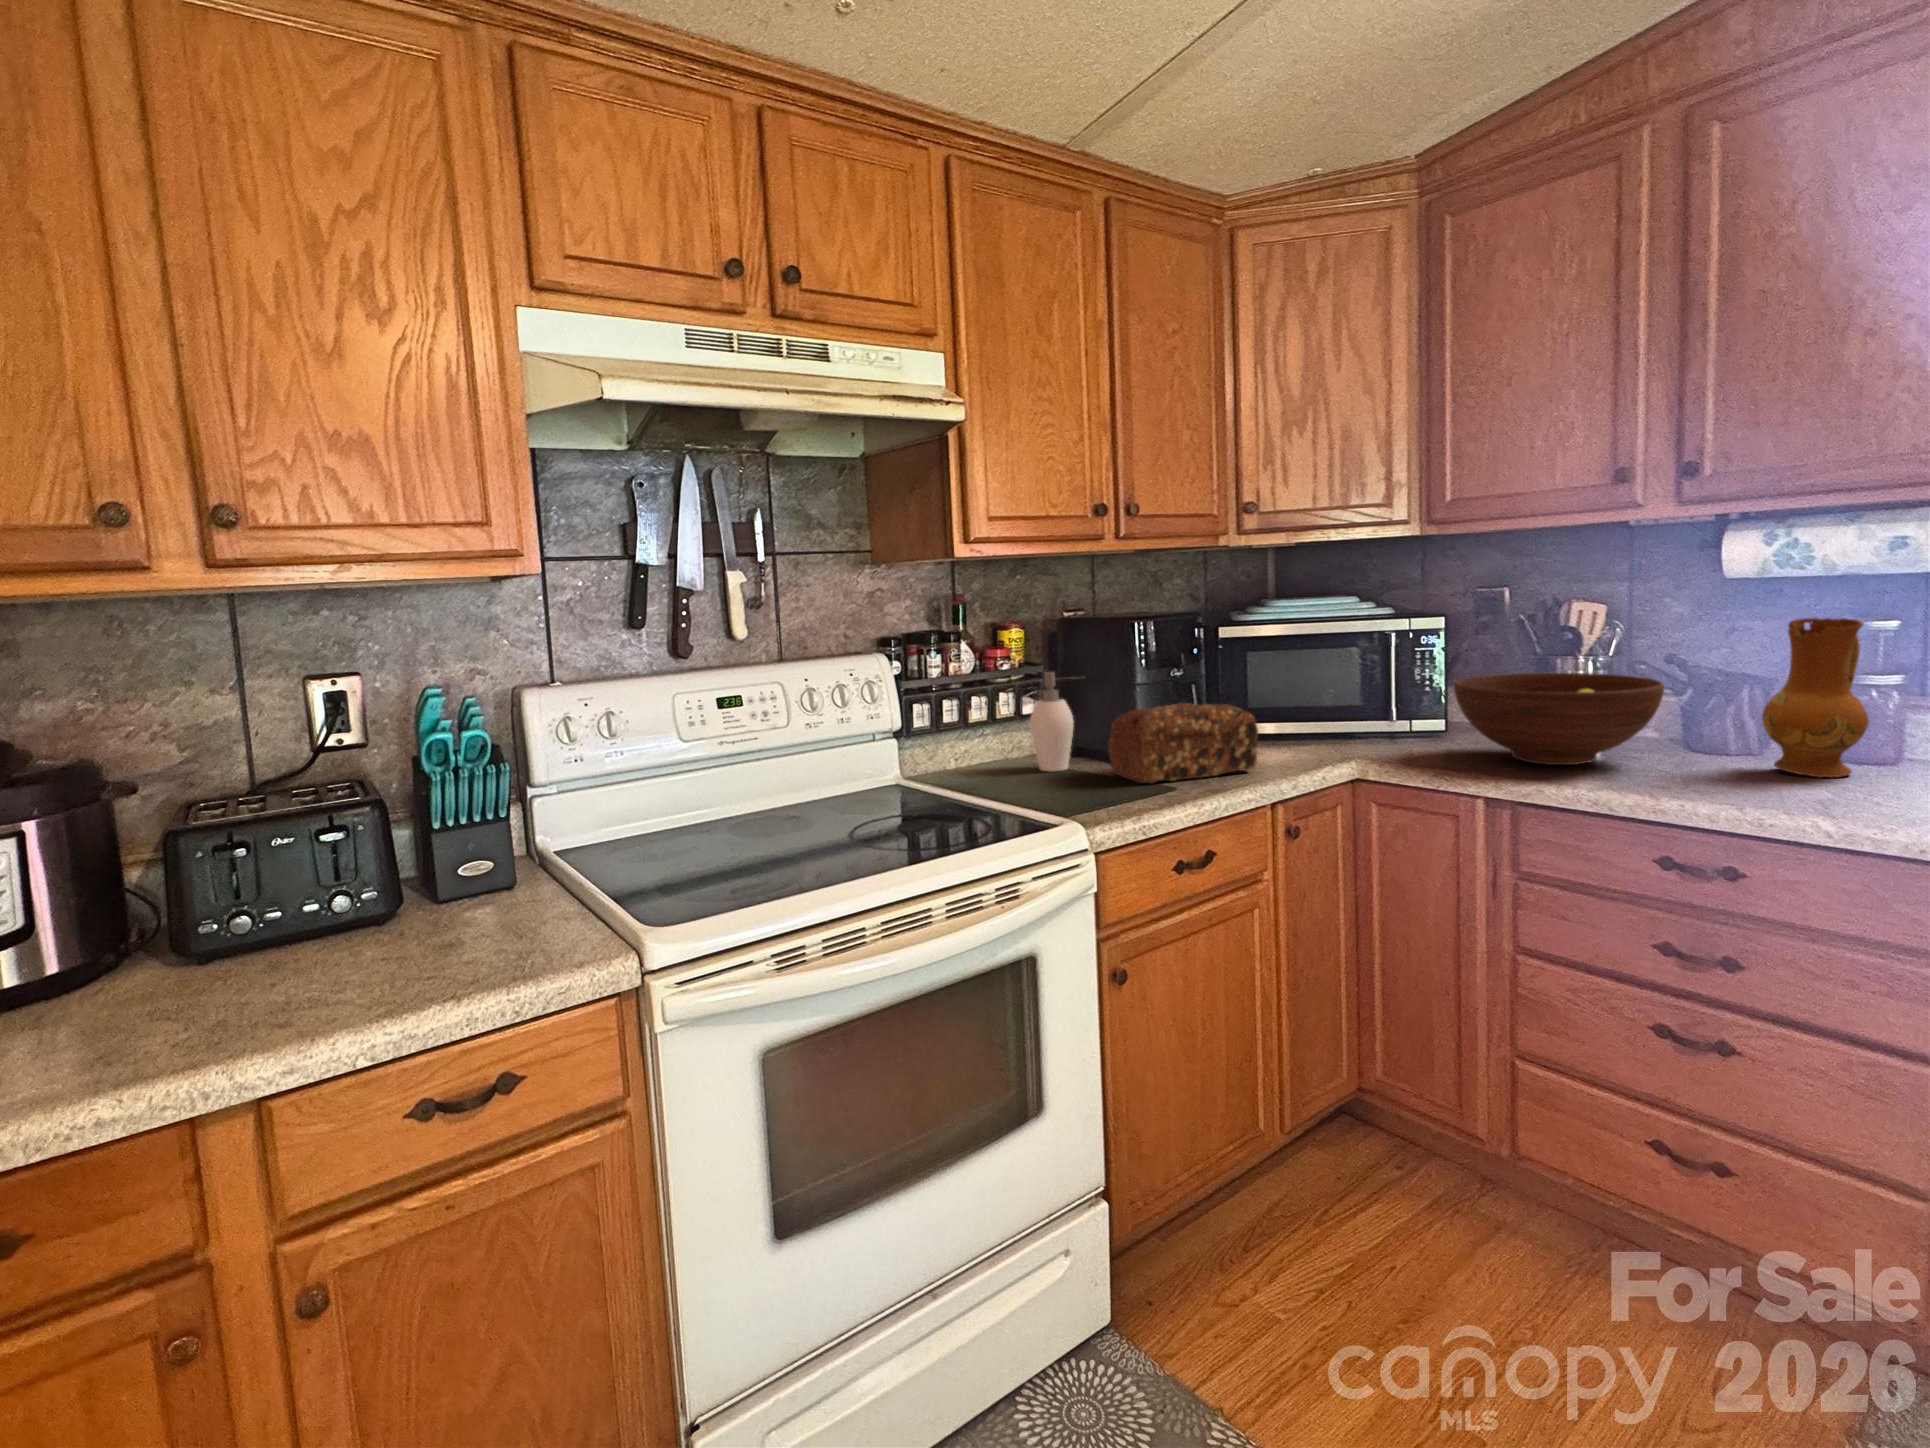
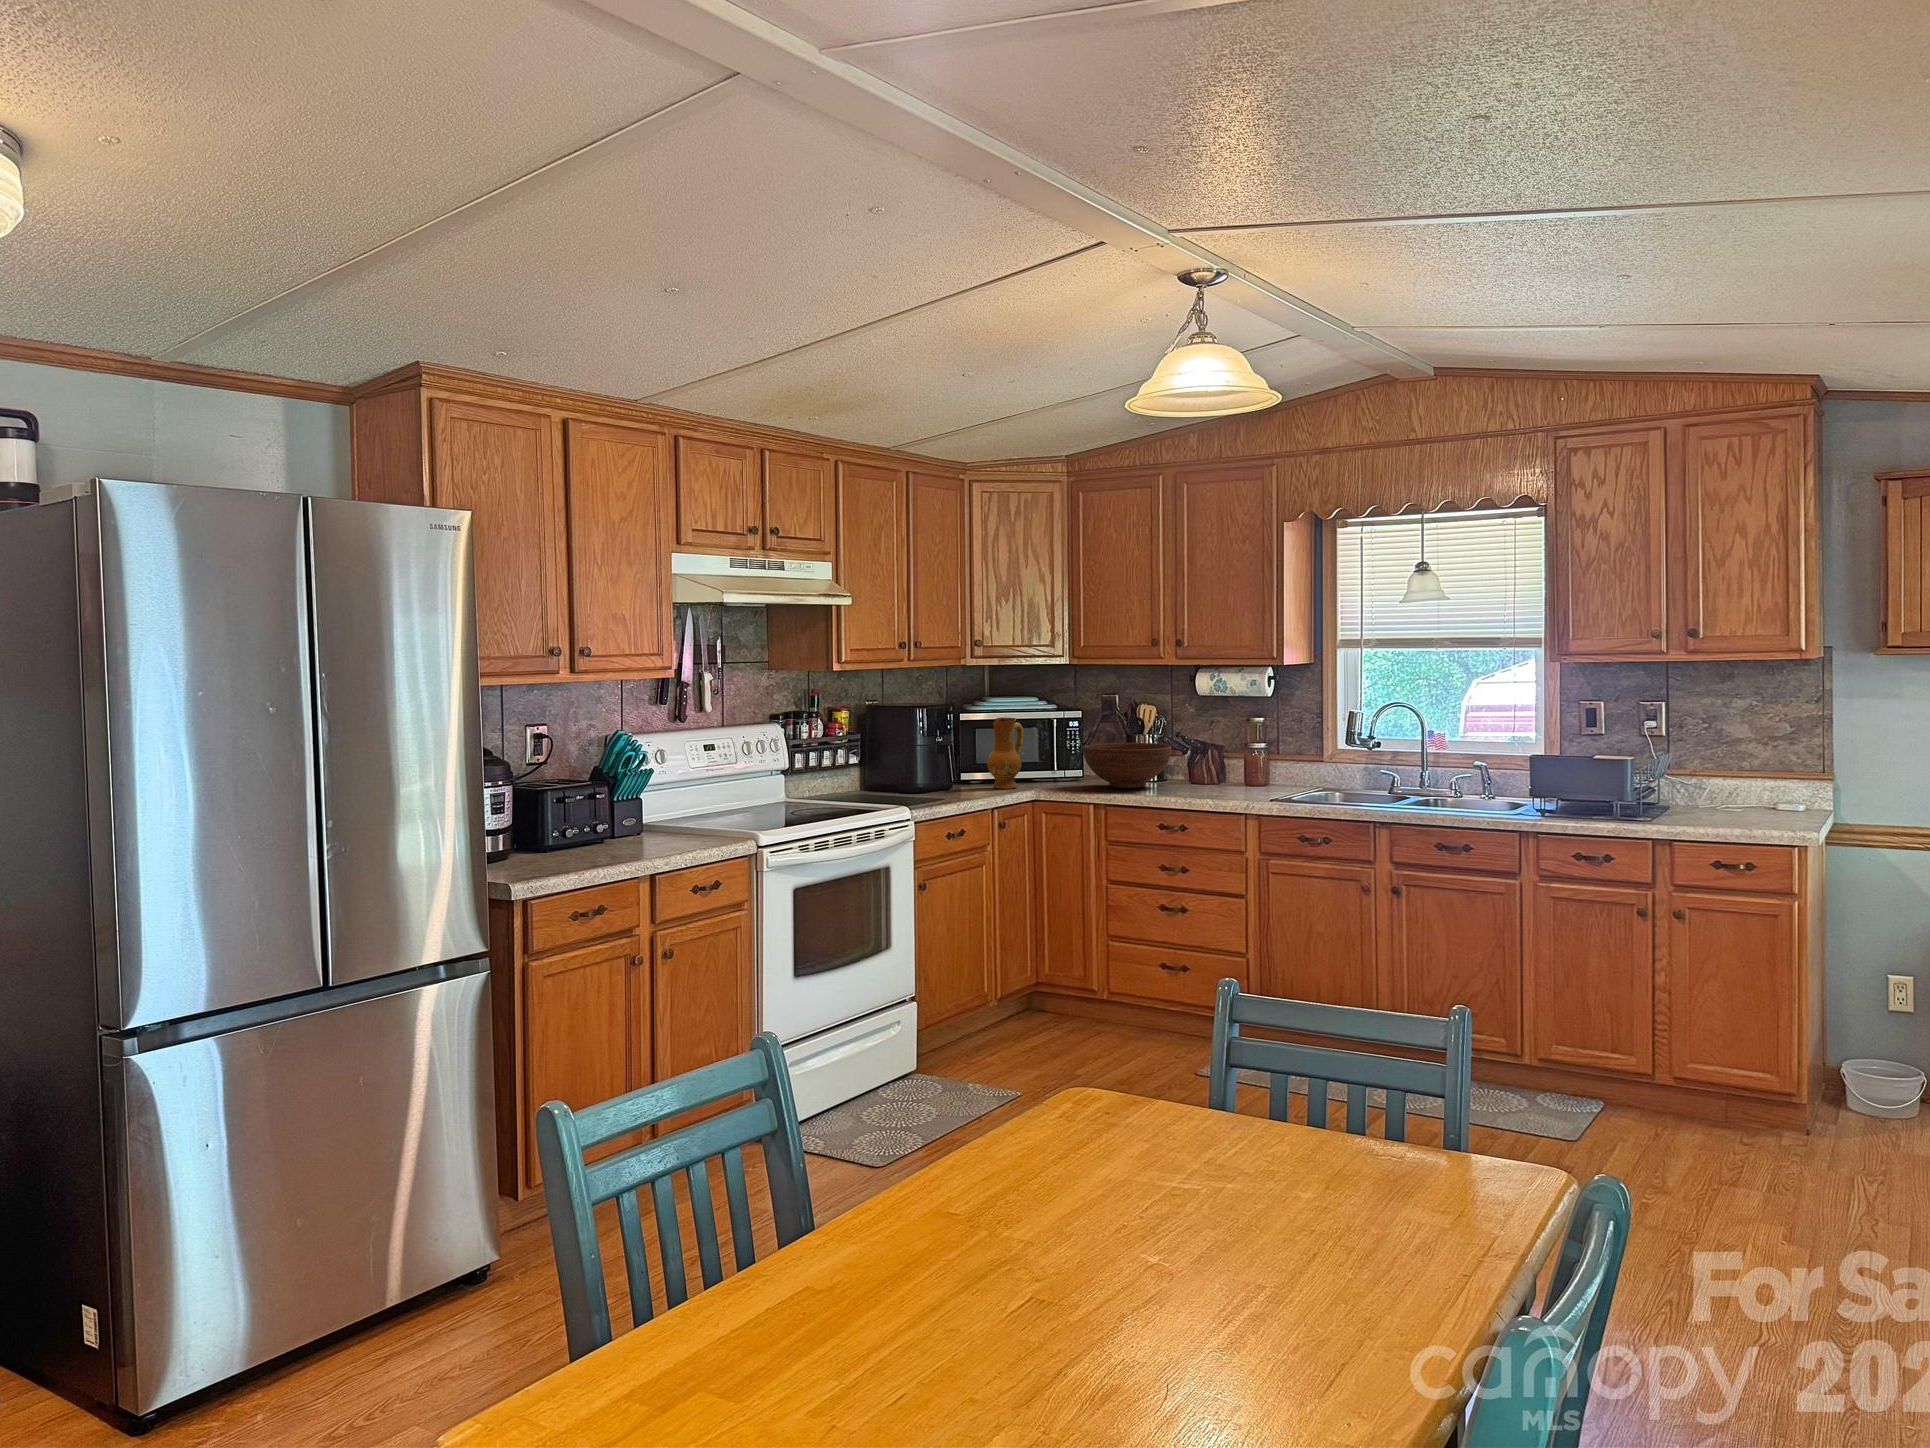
ceramic jug: present [1762,618,1869,778] -> present [987,717,1024,789]
soap dispenser: present [1030,672,1074,771] -> none [859,737,891,796]
bread loaf: present [1108,703,1258,784] -> none [906,756,986,799]

